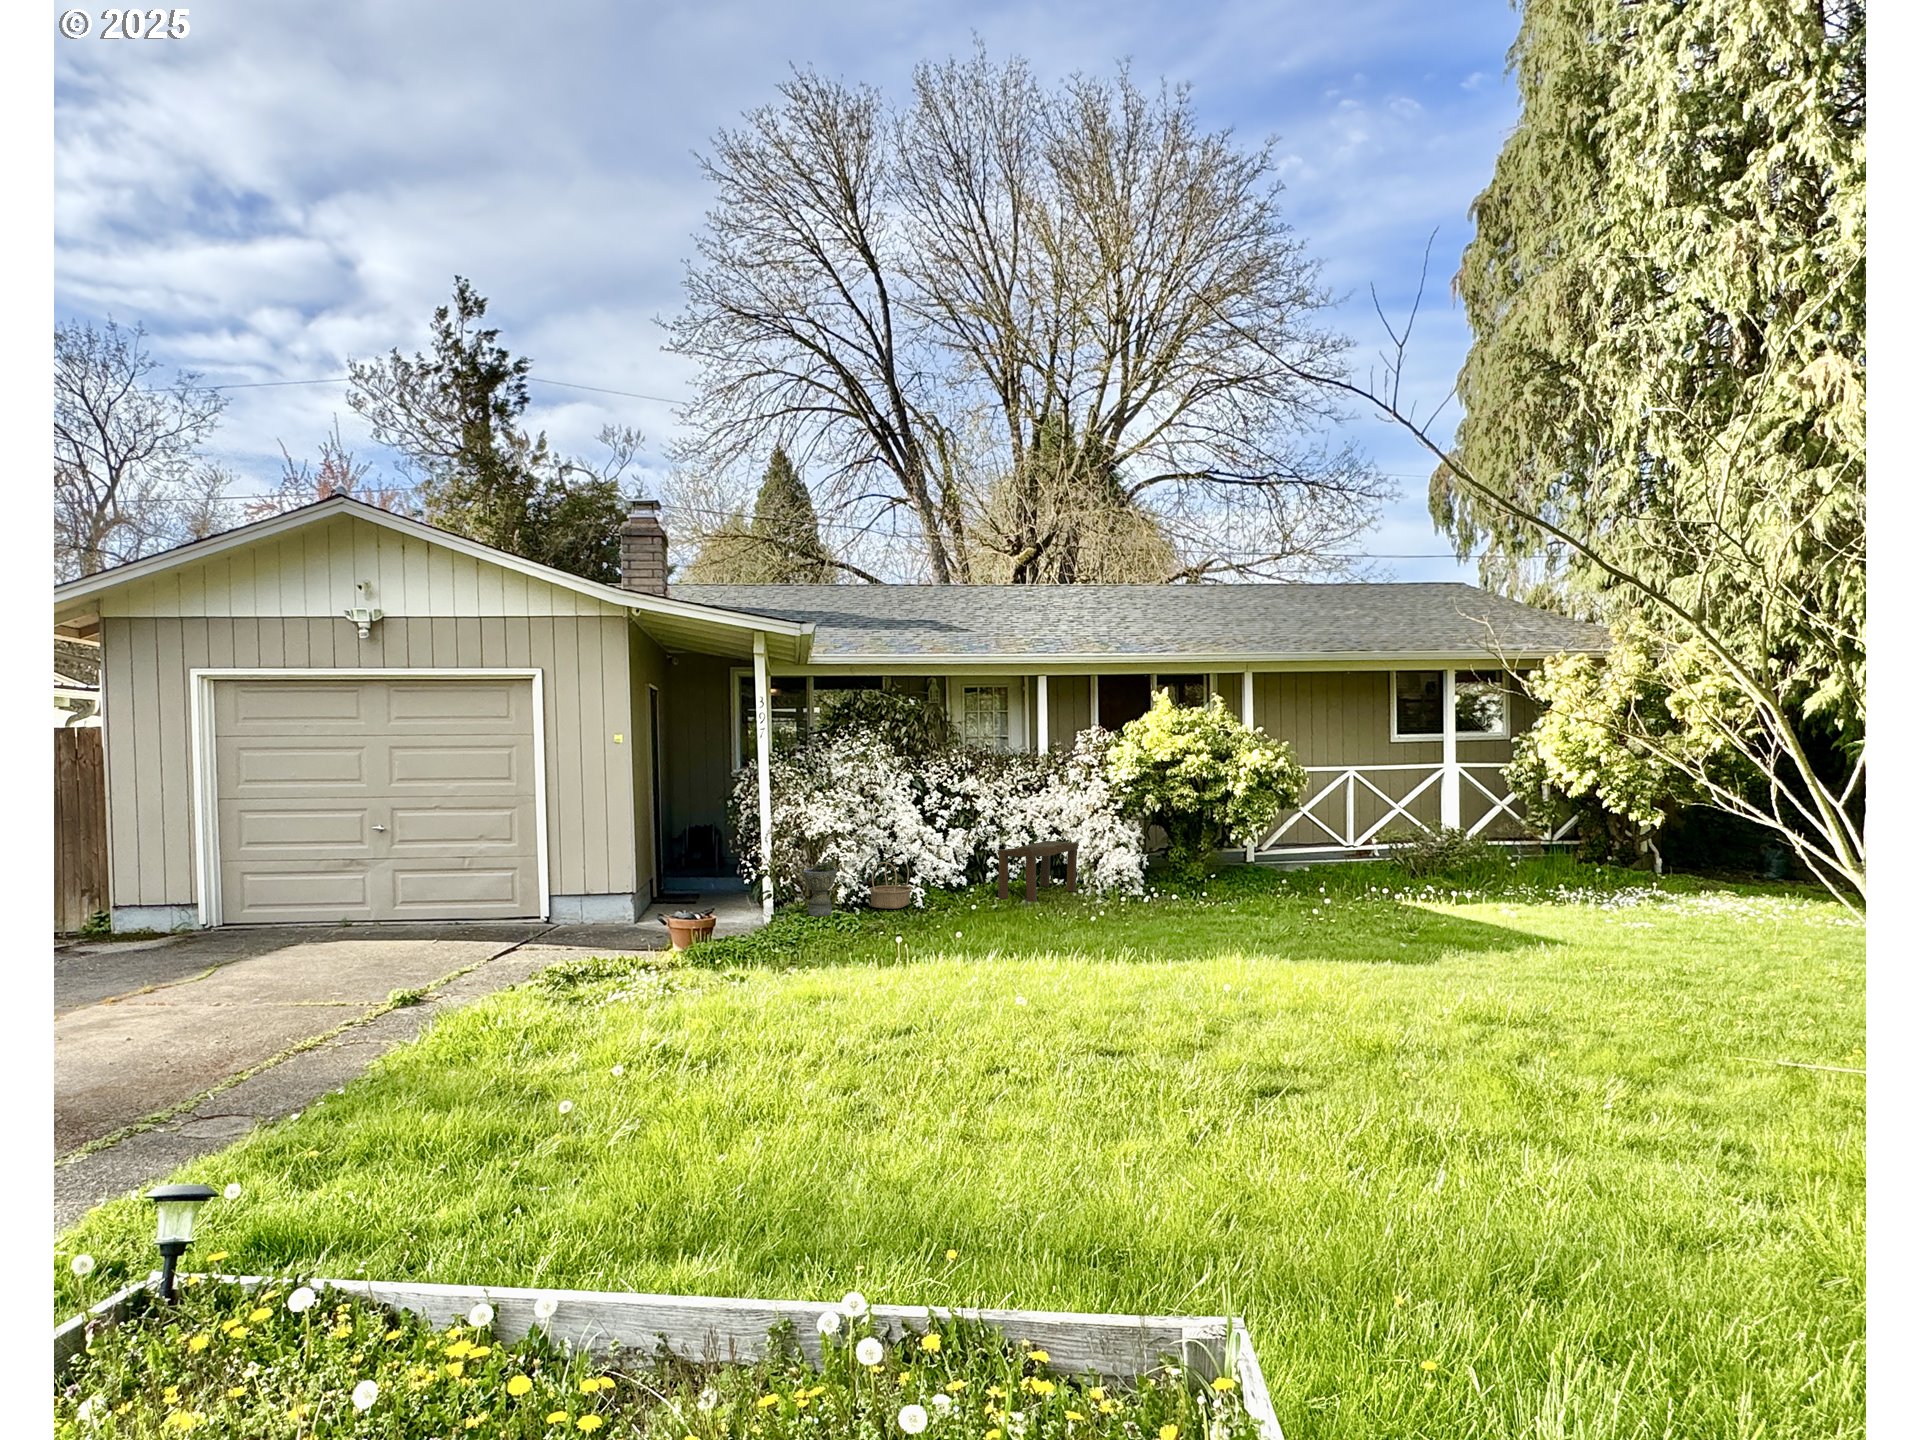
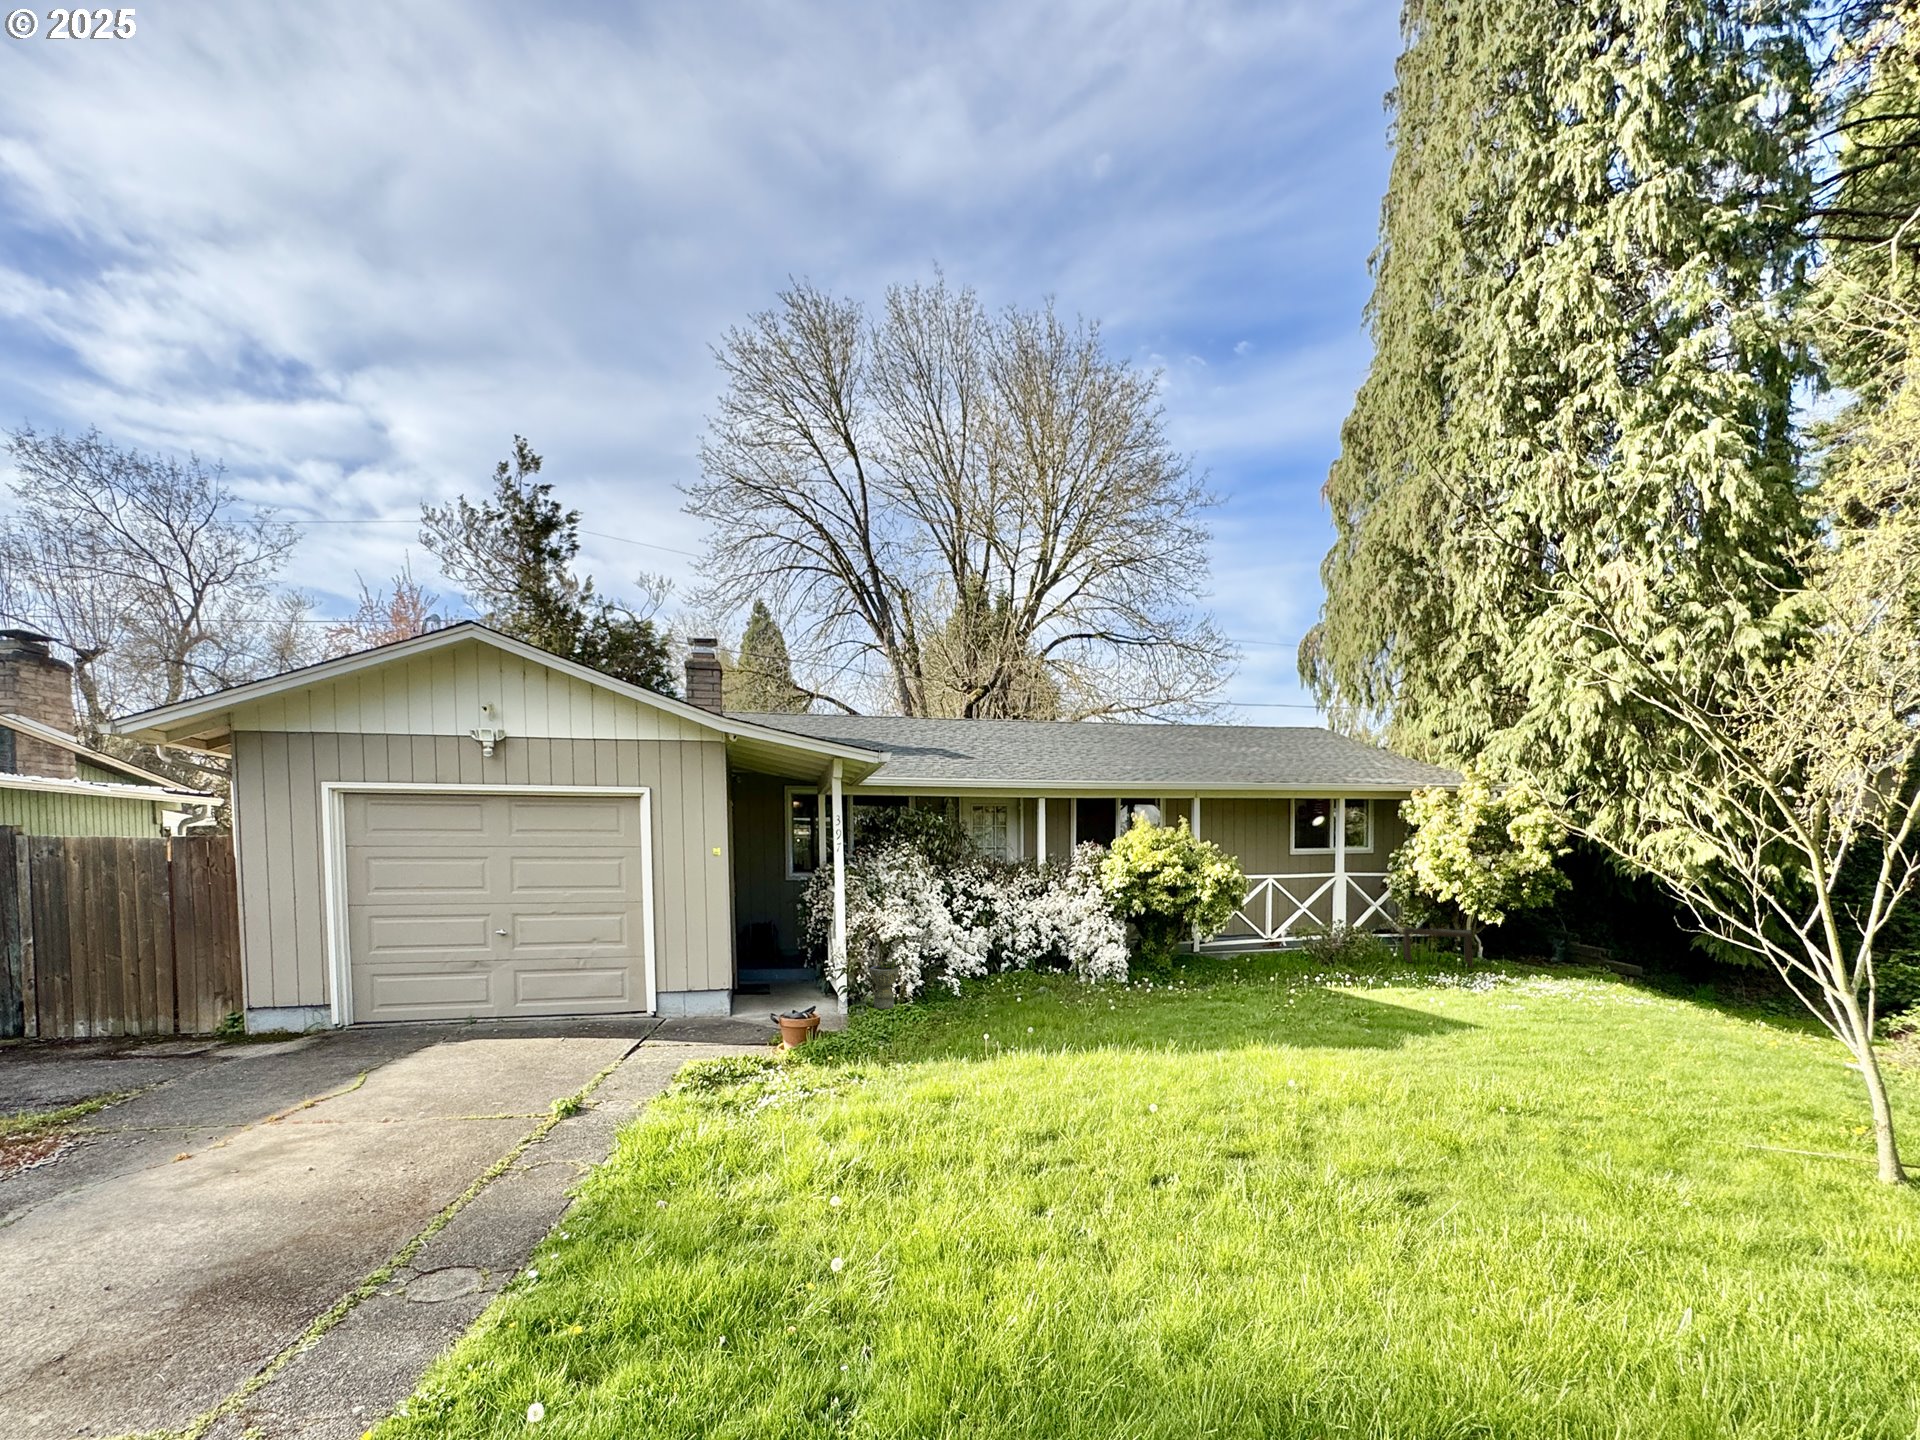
bench: present [998,841,1079,902] -> present [1403,927,1473,967]
basket: present [869,858,912,909] -> none [920,955,956,1000]

